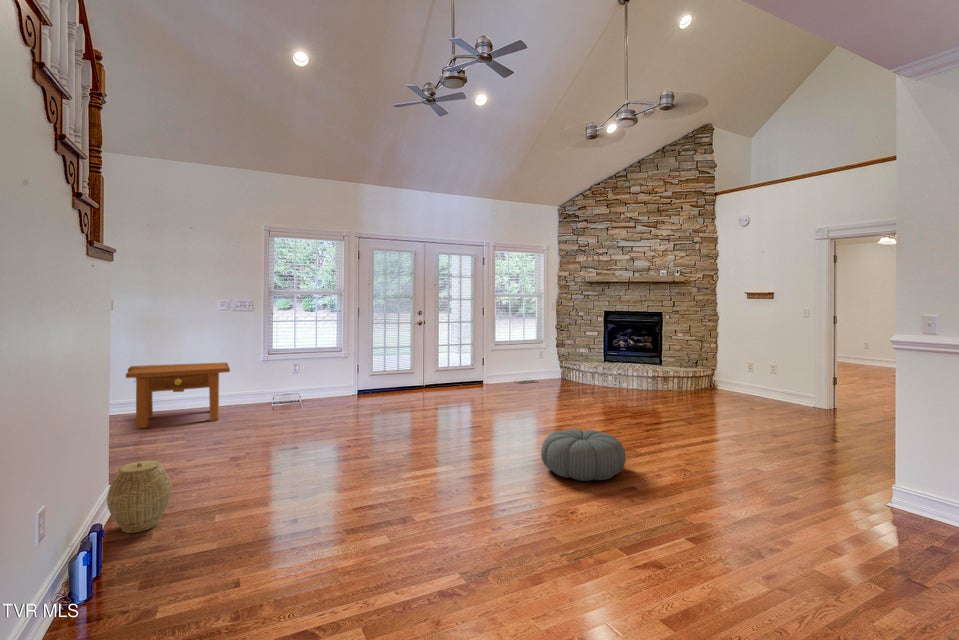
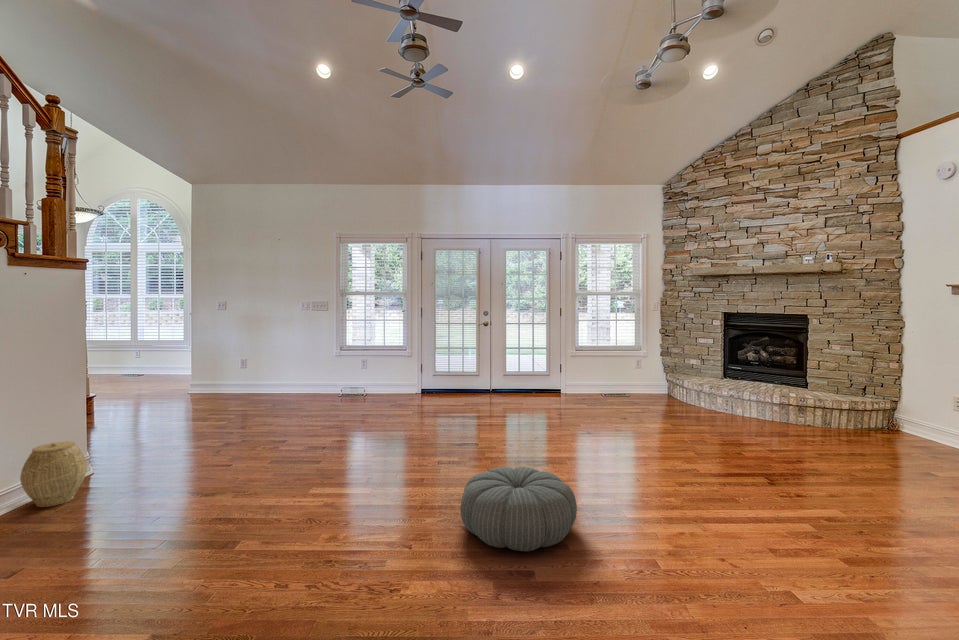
side table: present [126,363,230,428] -> none [204,356,299,409]

